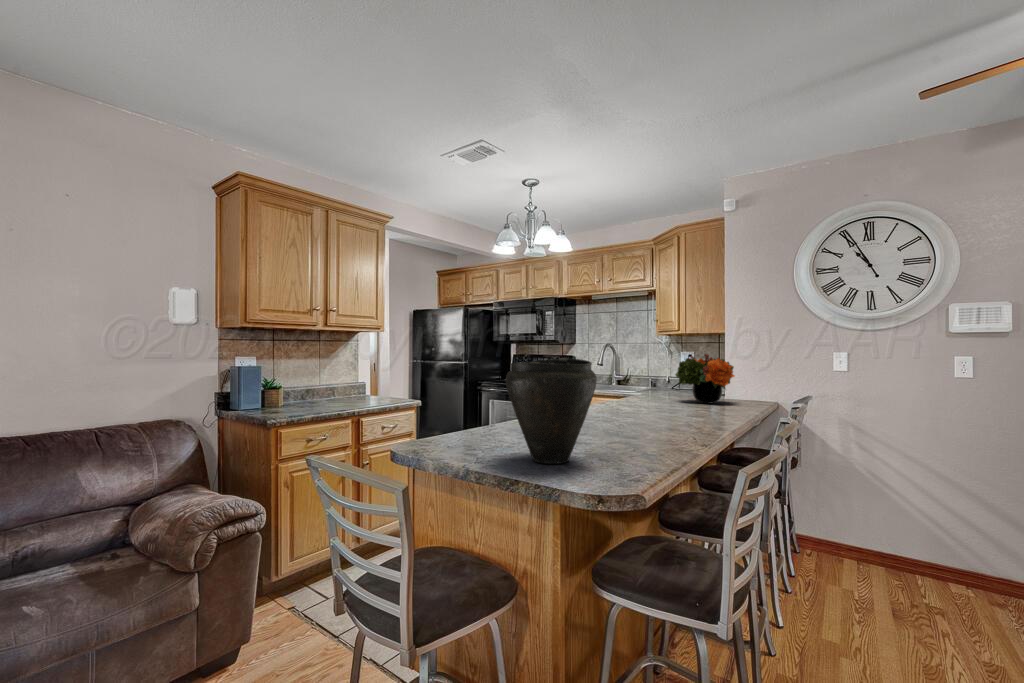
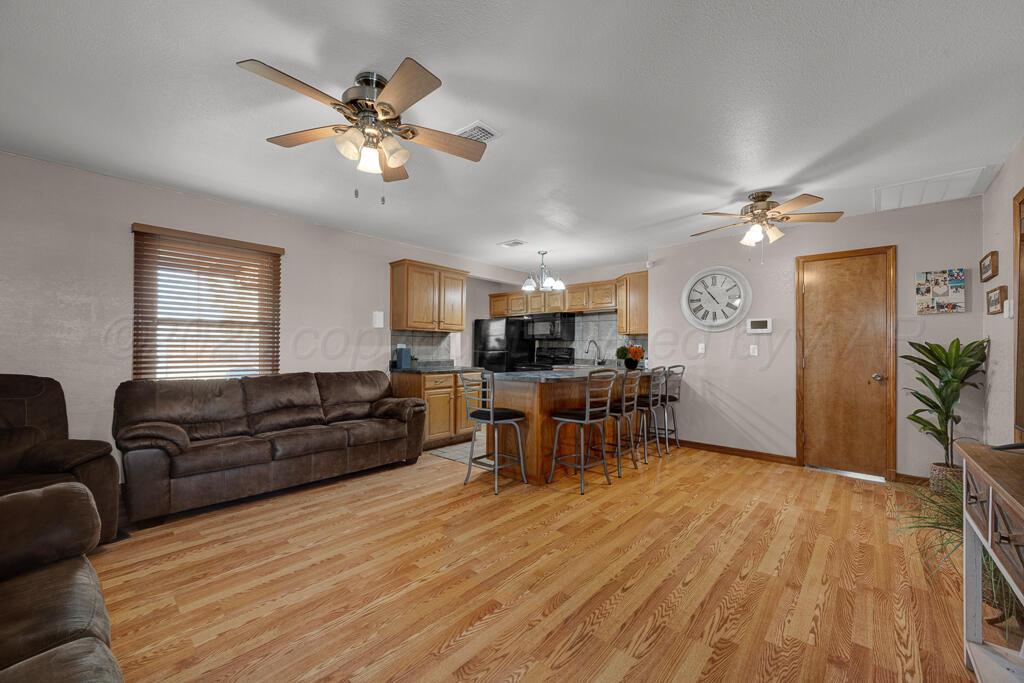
vase: present [506,358,596,464] -> none [522,340,552,374]

